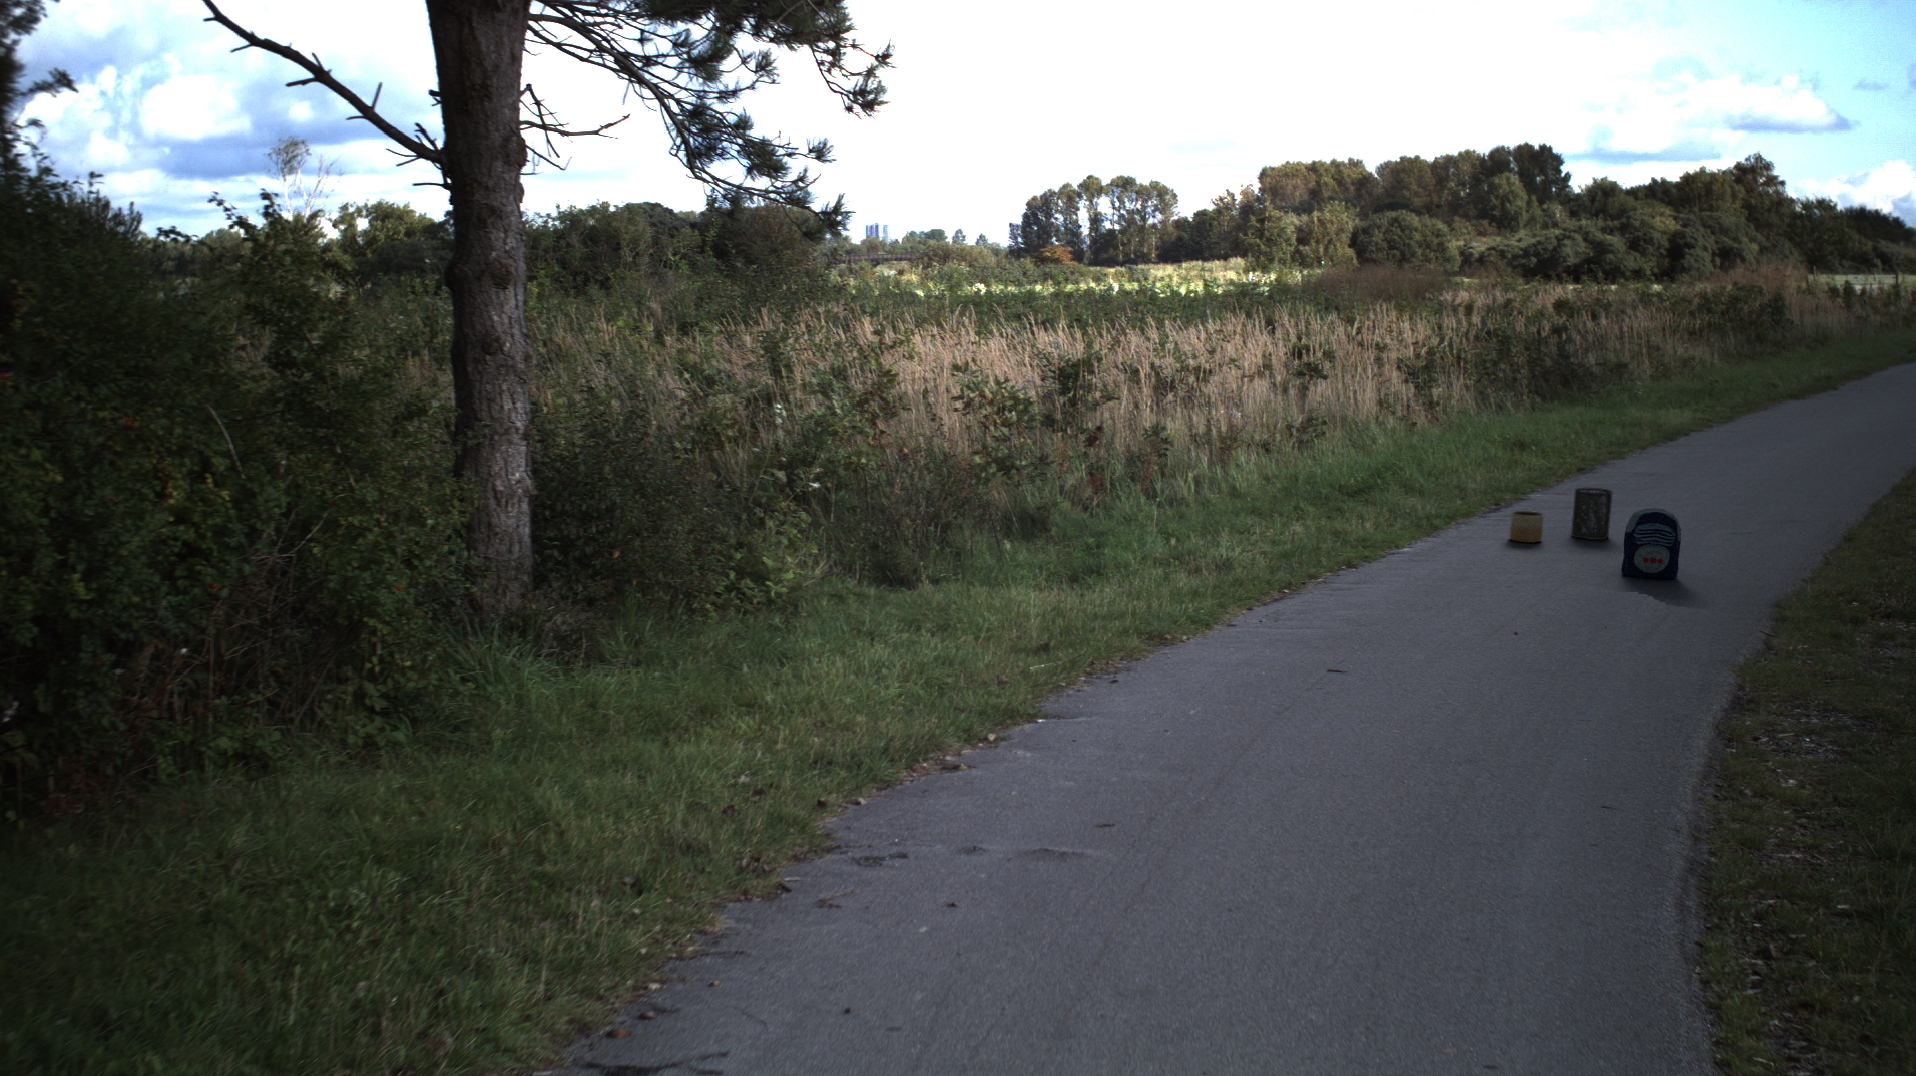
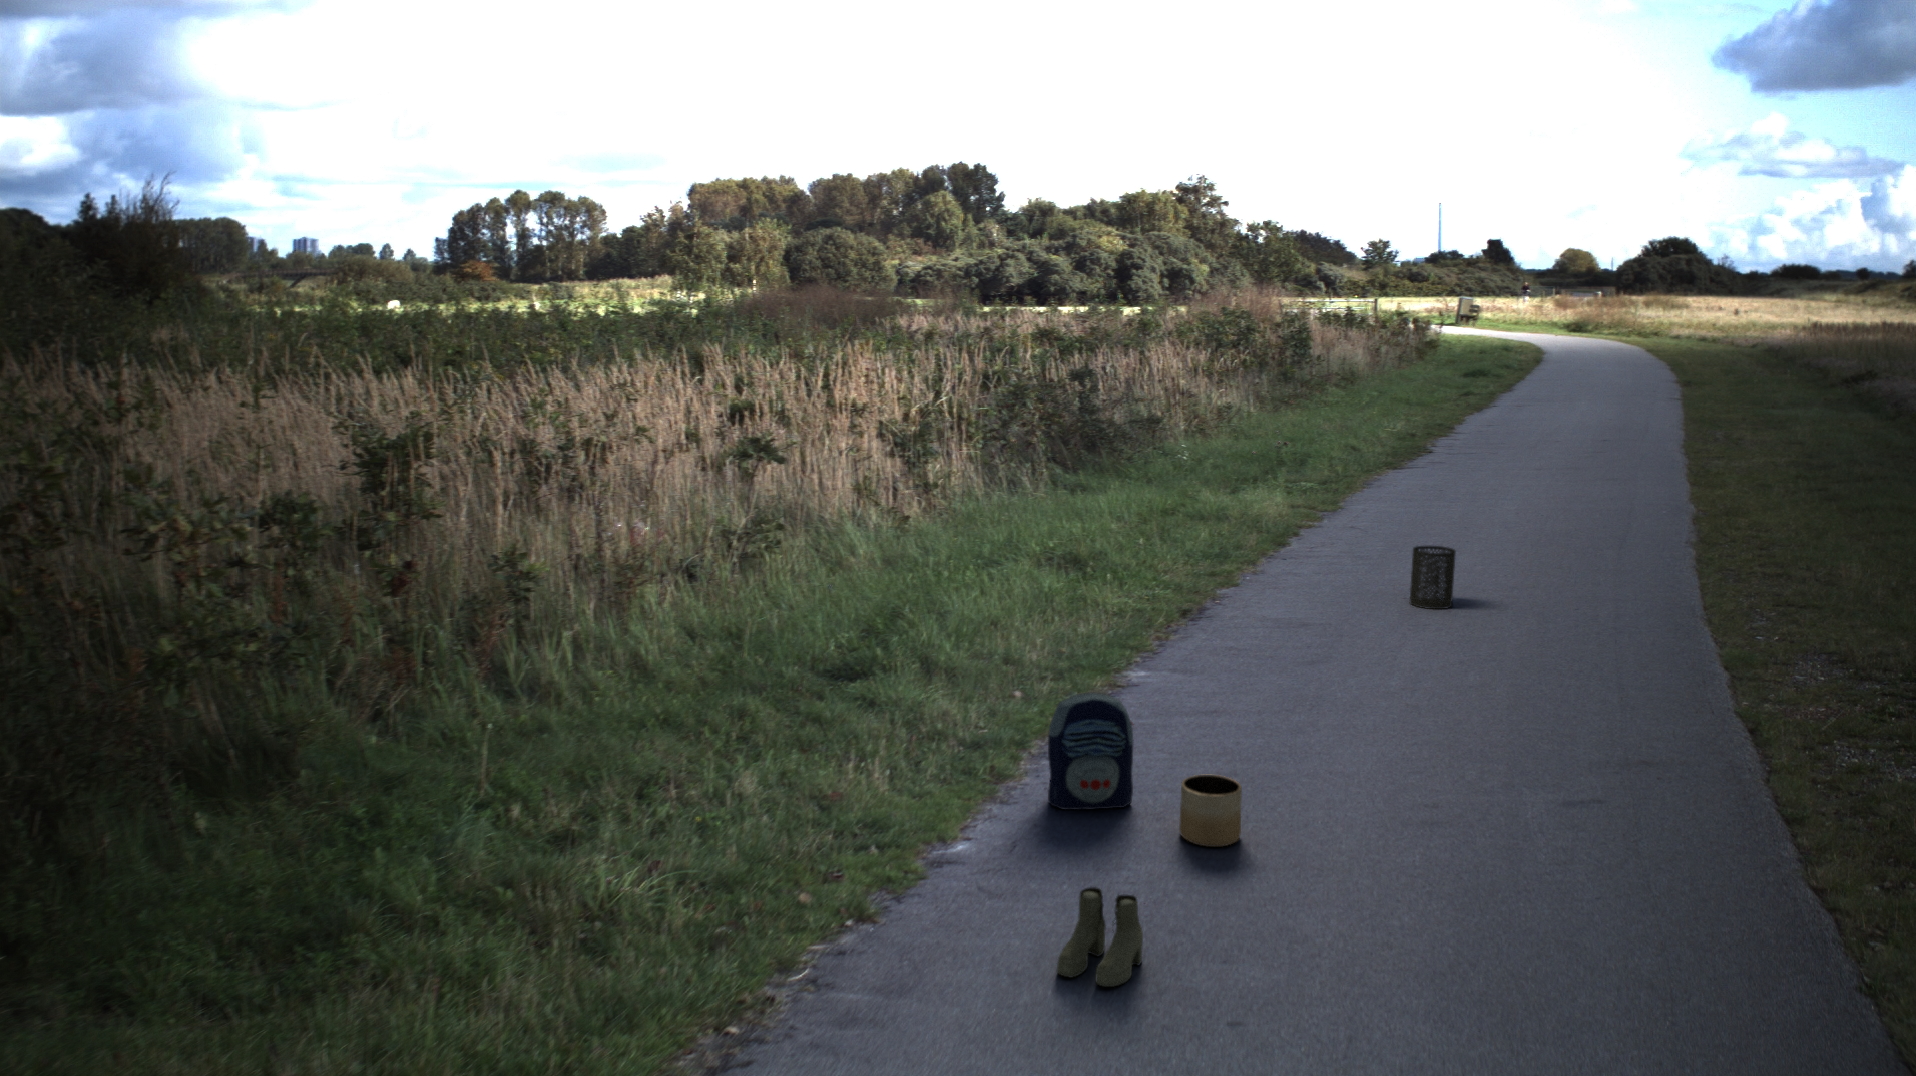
trash can: present [1571,488,1612,540] -> present [1410,546,1456,609]
backpack: present [1621,508,1682,579] -> present [1048,691,1133,810]
boots: none [1424,529,1466,565] -> present [1057,887,1143,987]

